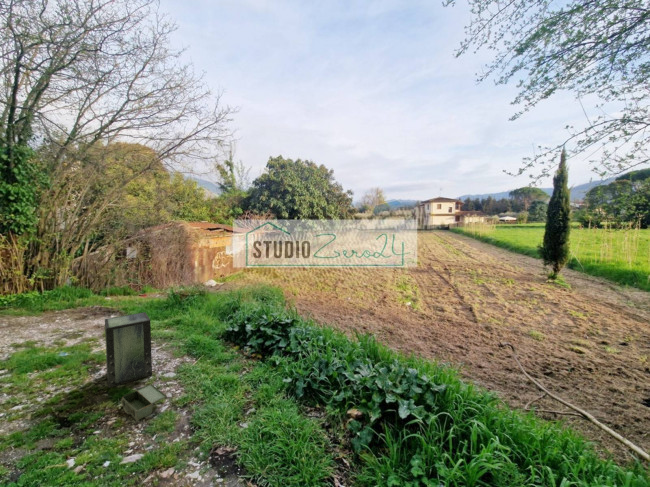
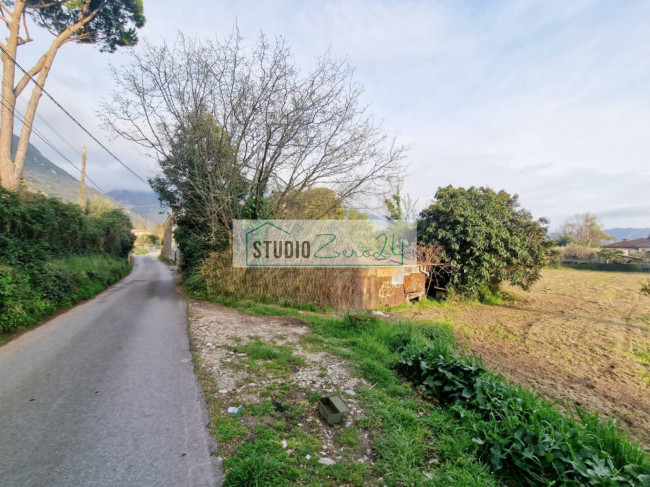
storage box: present [105,312,152,388] -> none [304,328,339,388]

